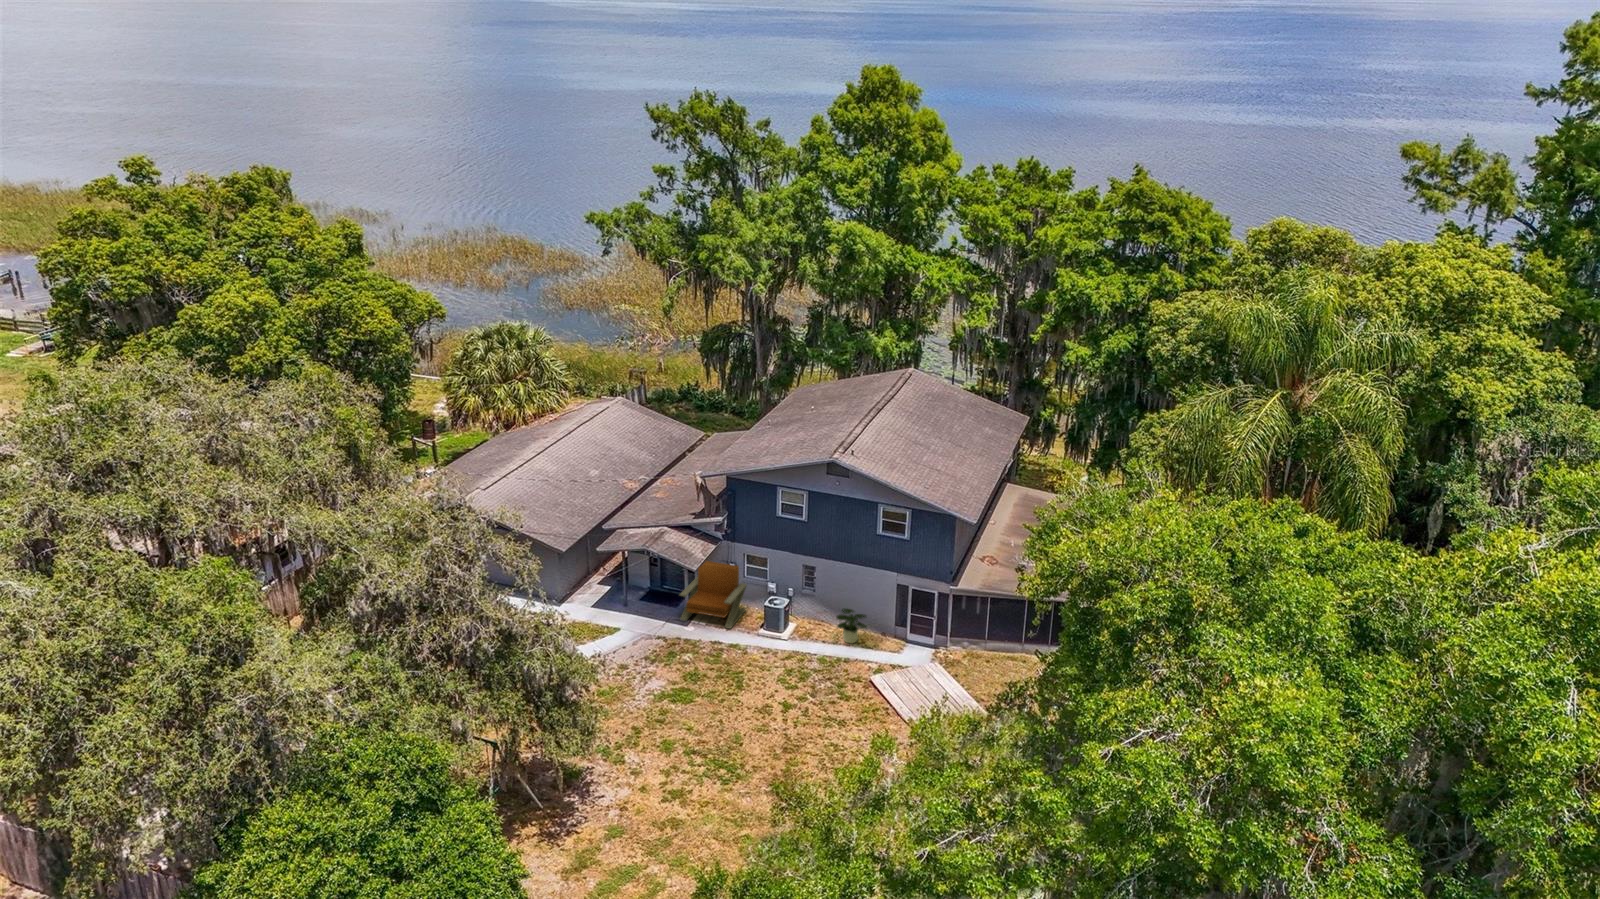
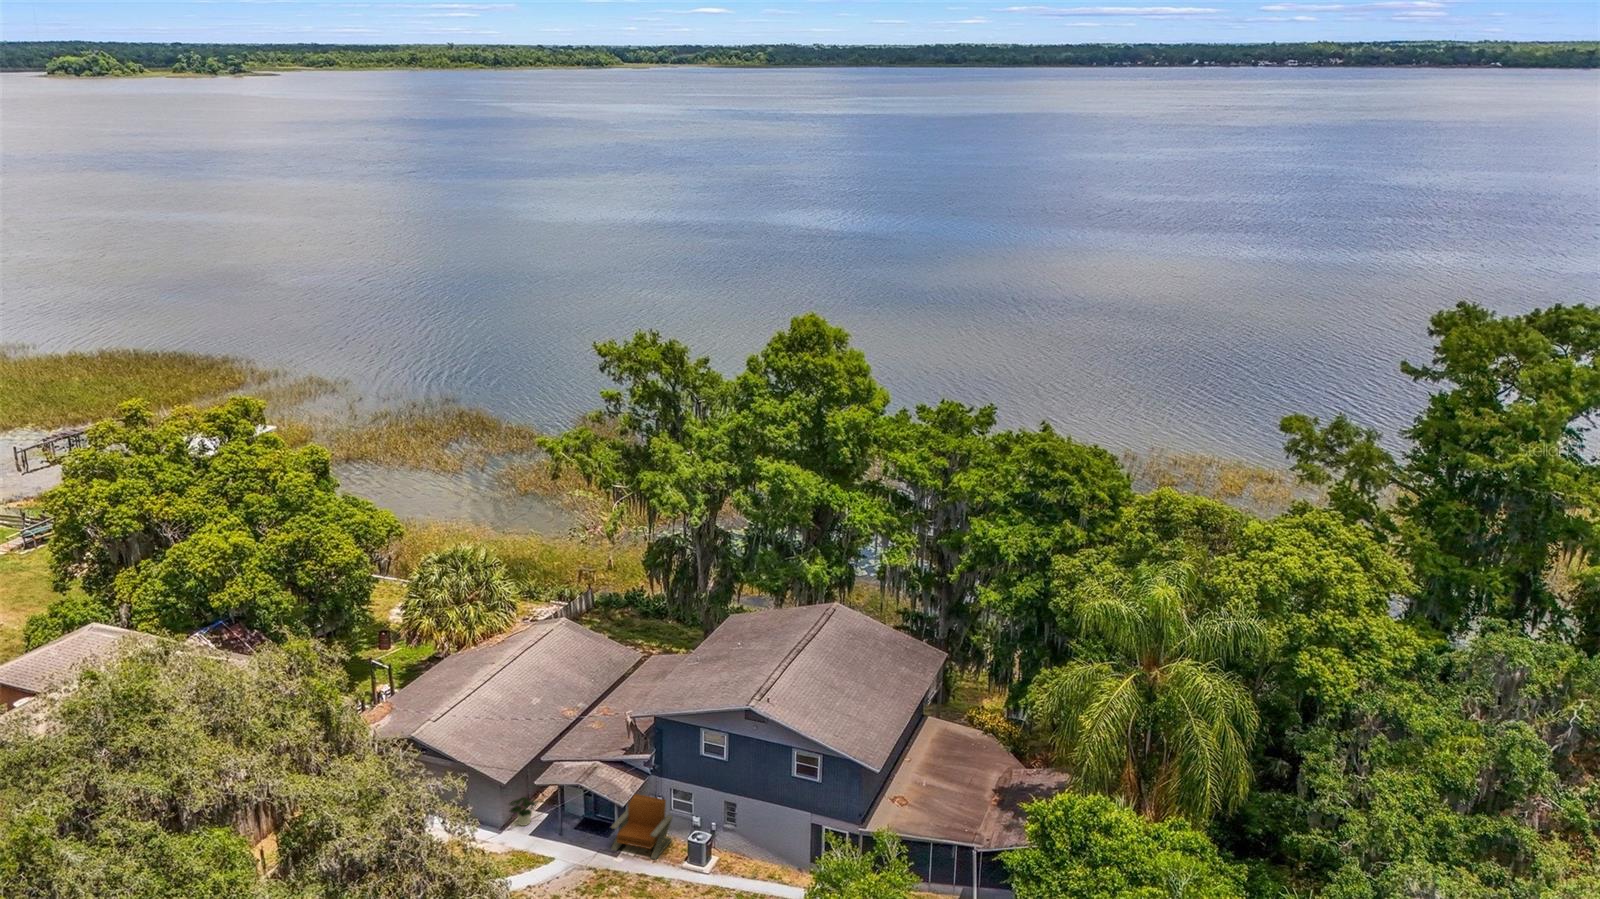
potted plant: present [837,608,867,643] -> present [510,797,538,826]

